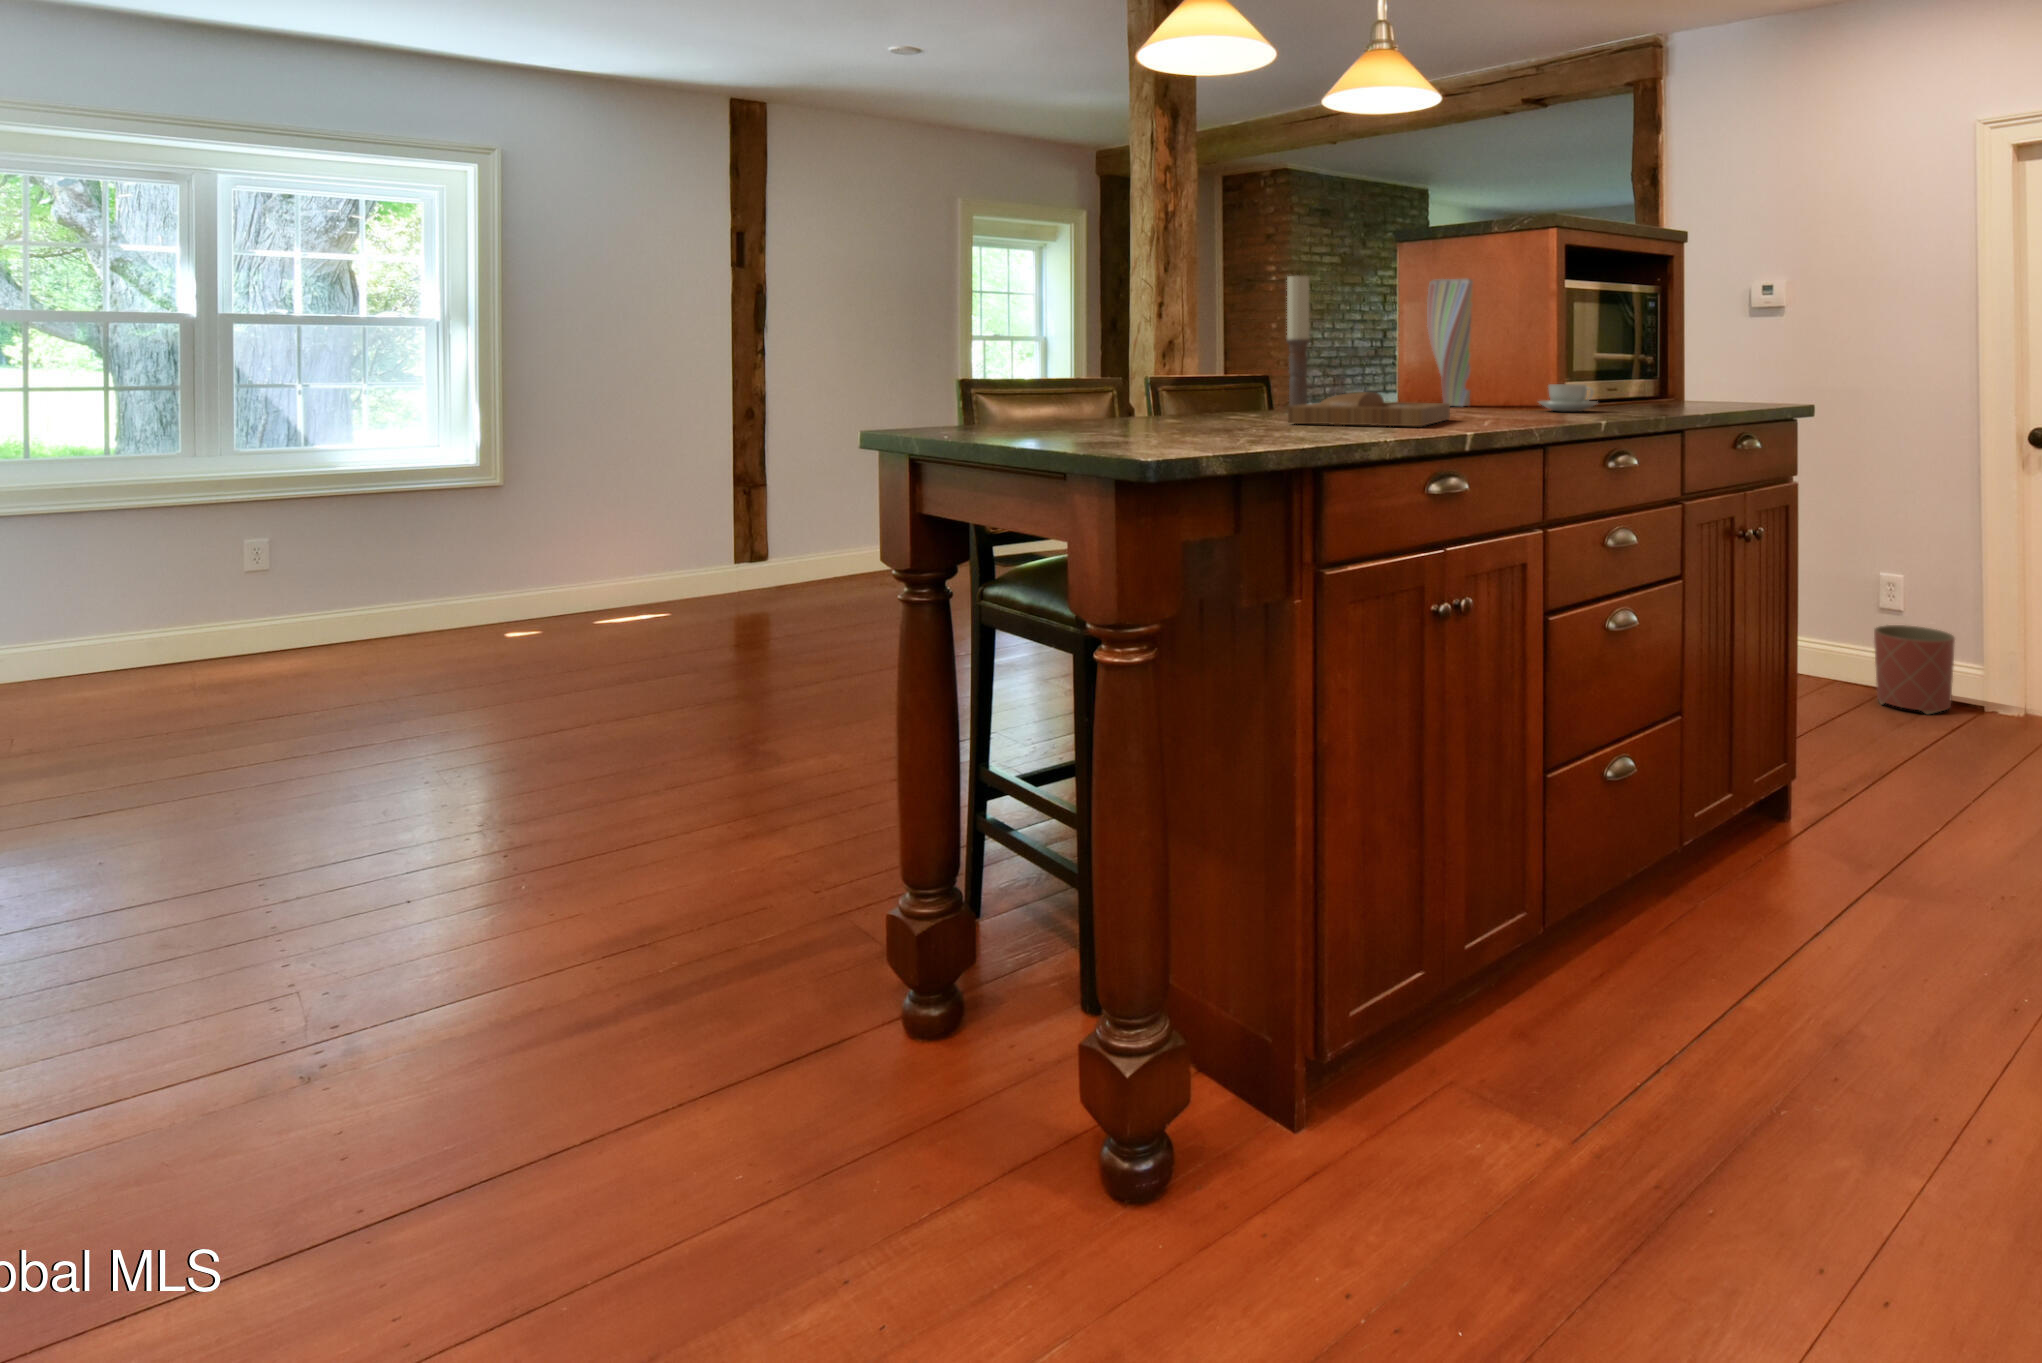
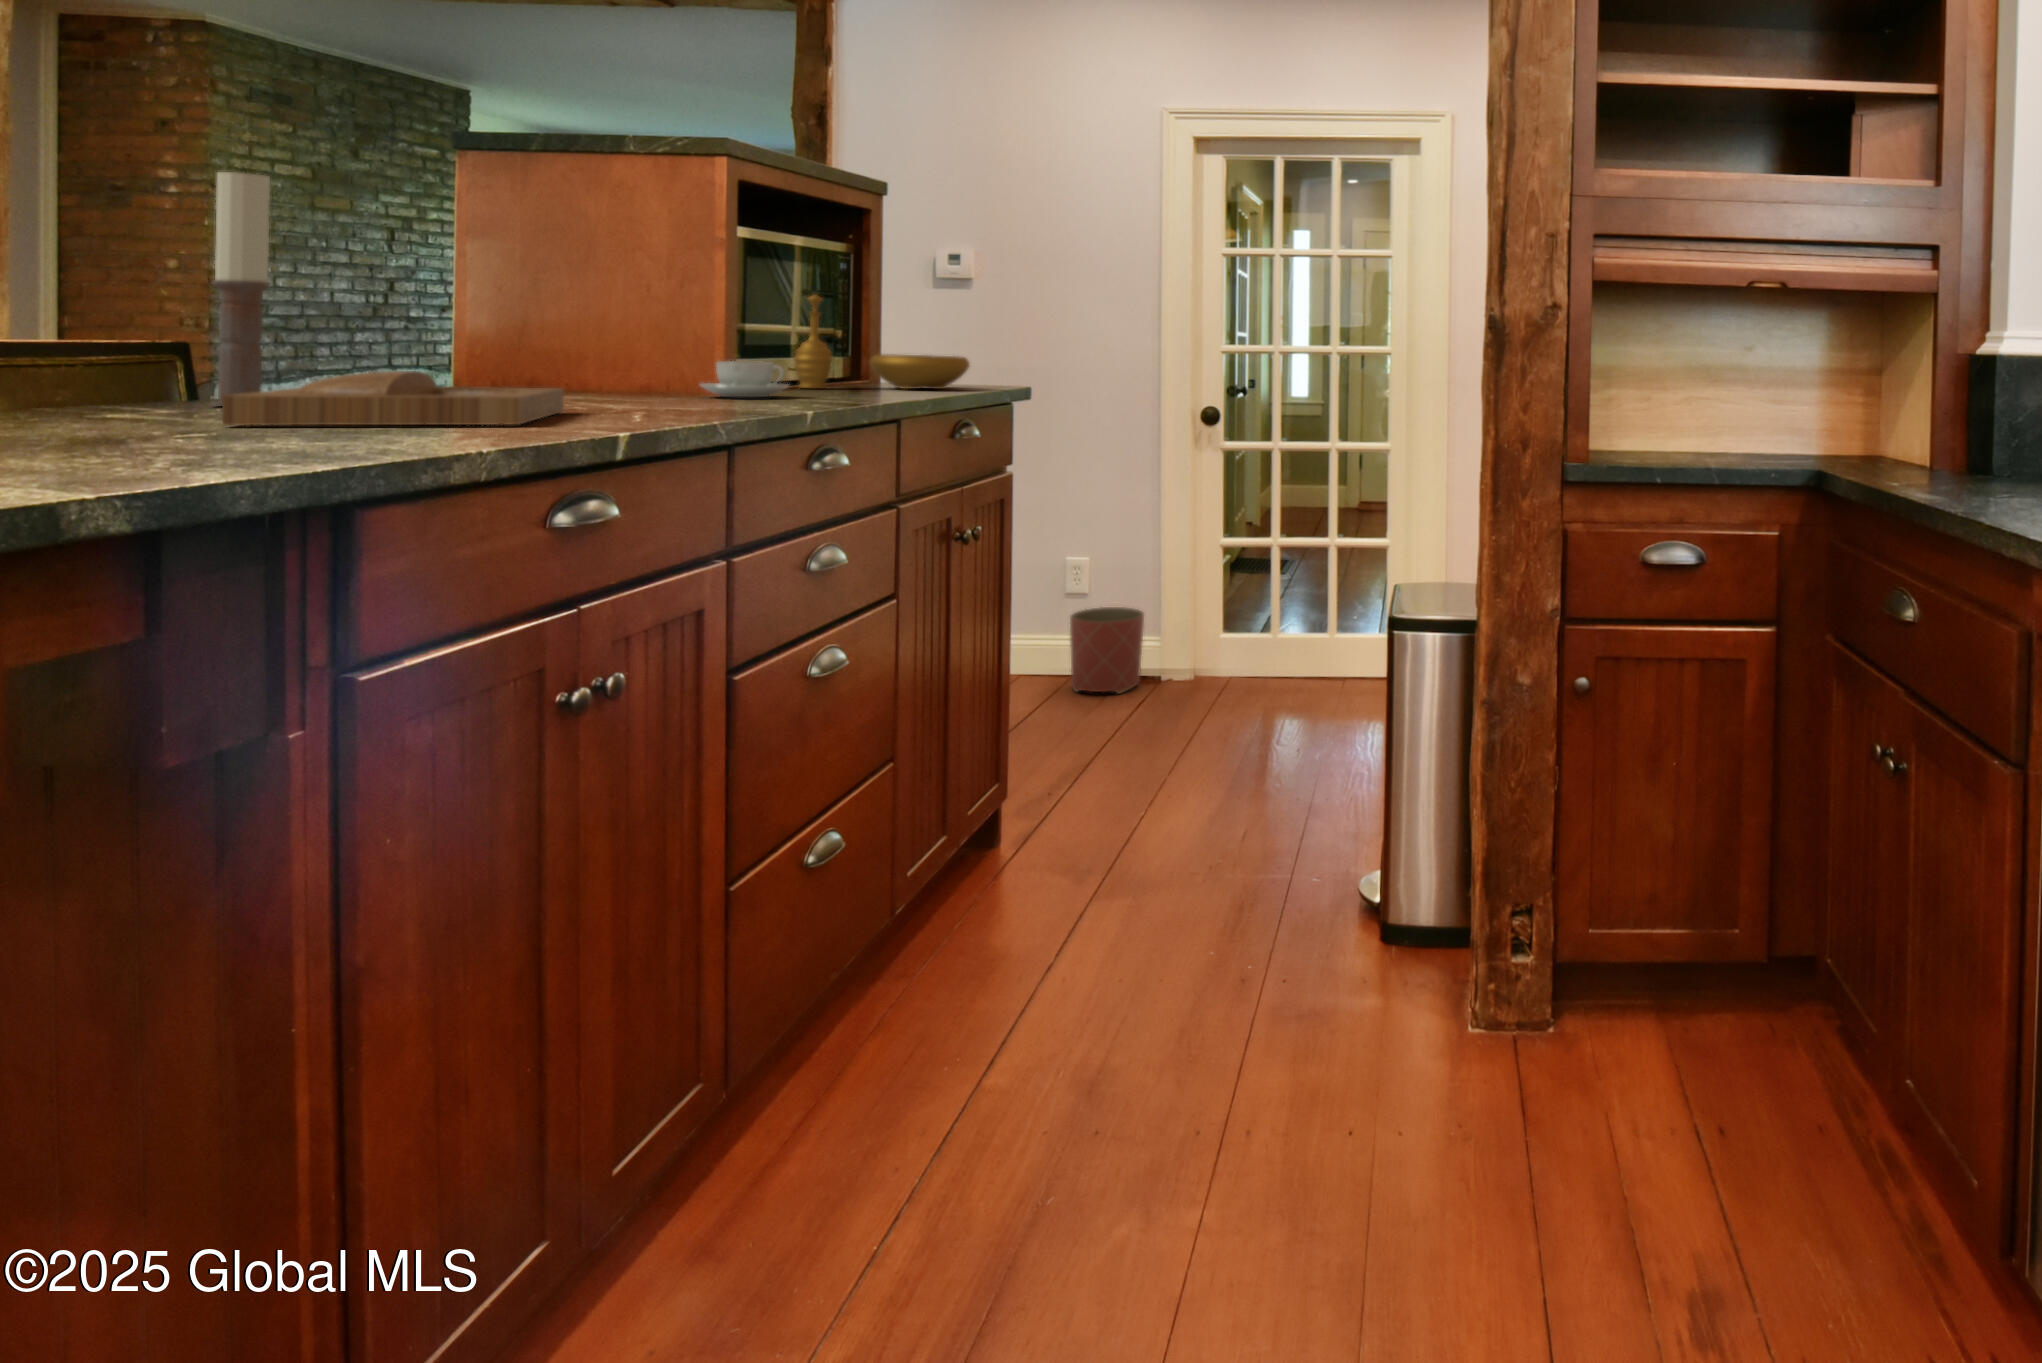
vase: present [1427,279,1473,406] -> none [508,206,613,391]
decorative bowl: none [1607,330,1747,406] -> present [794,295,970,389]

